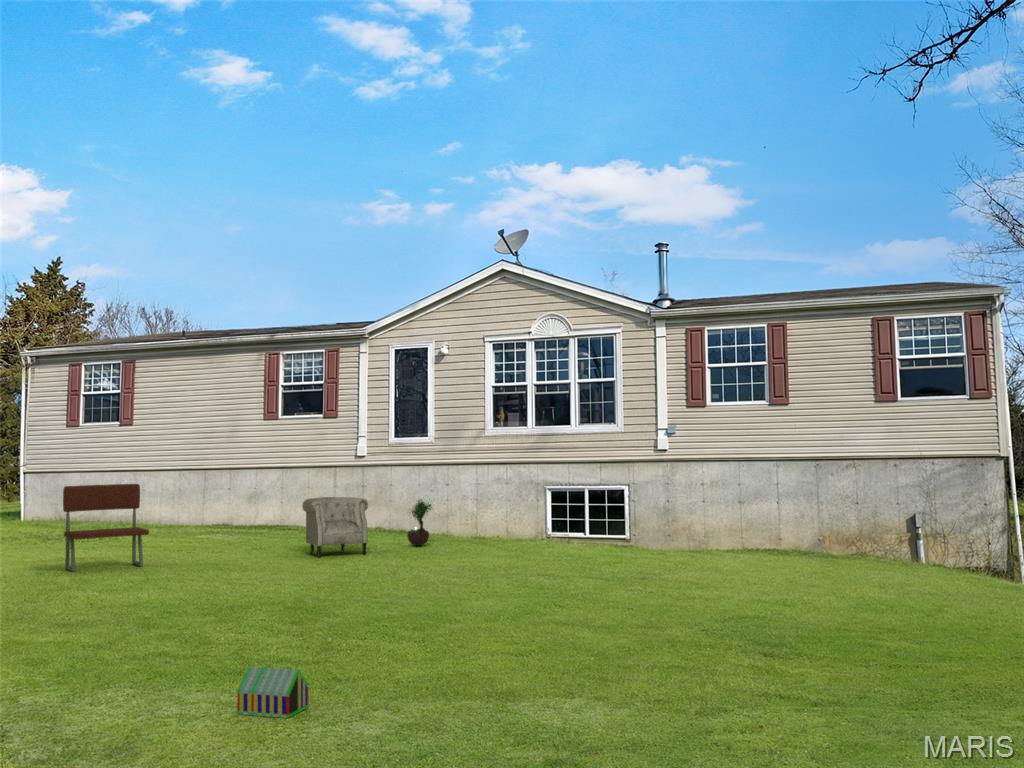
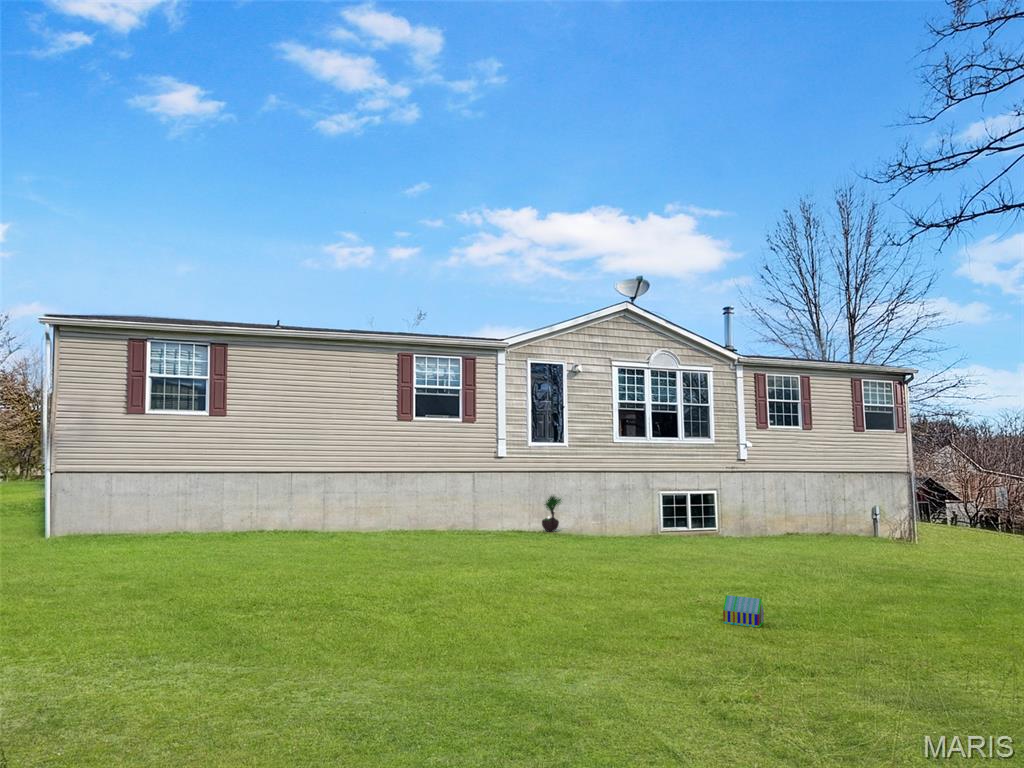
bench: present [63,484,149,572] -> none [283,475,344,539]
chair: present [302,497,368,558] -> none [460,490,510,538]
toy house: present [237,667,309,718] -> present [723,595,764,628]

